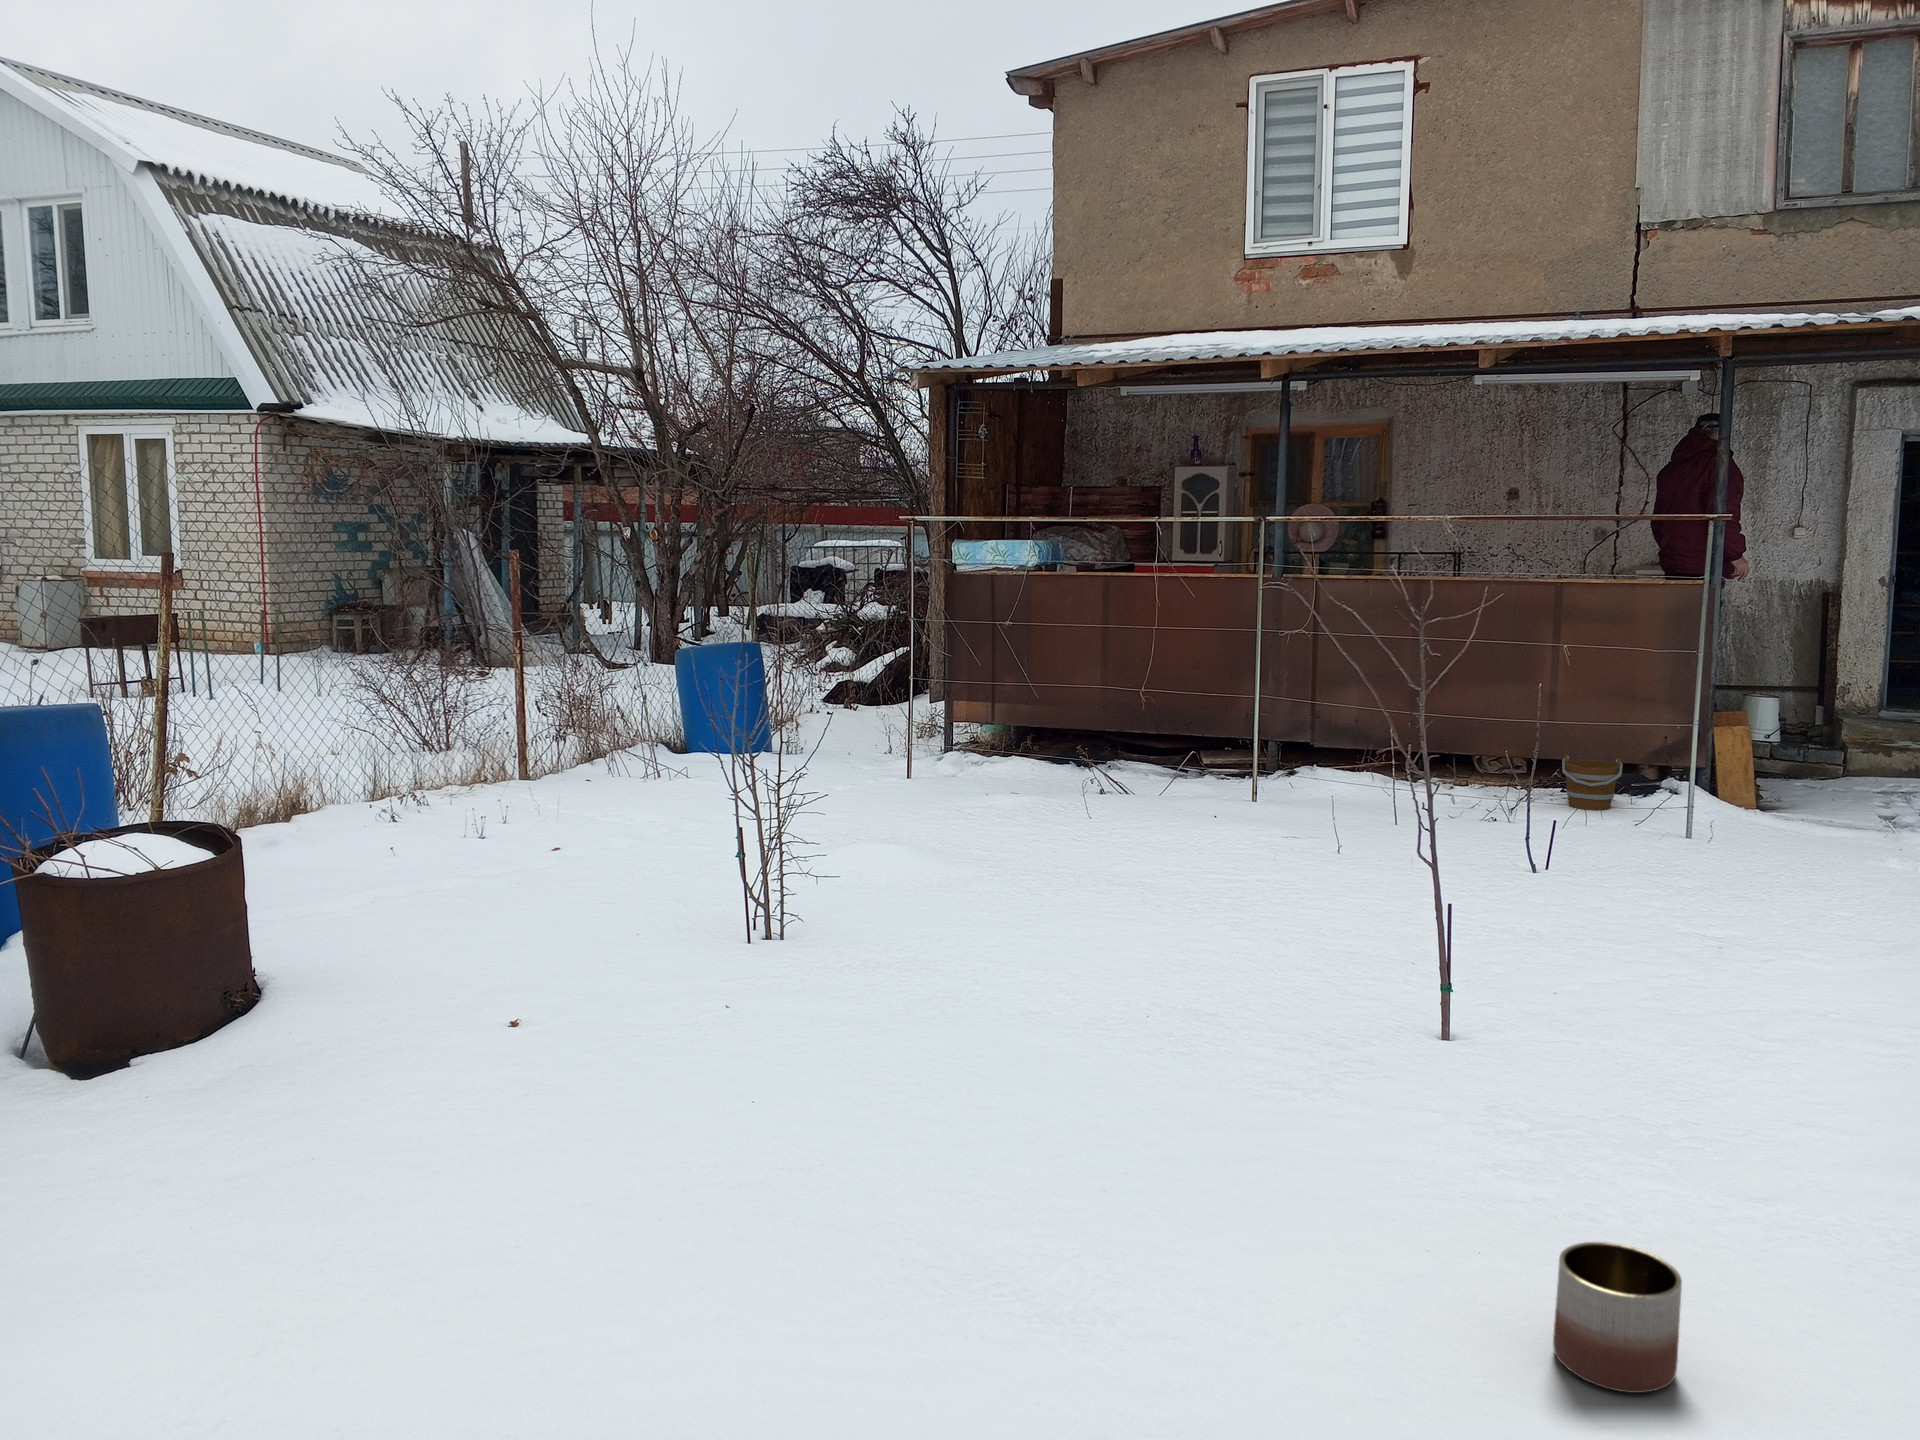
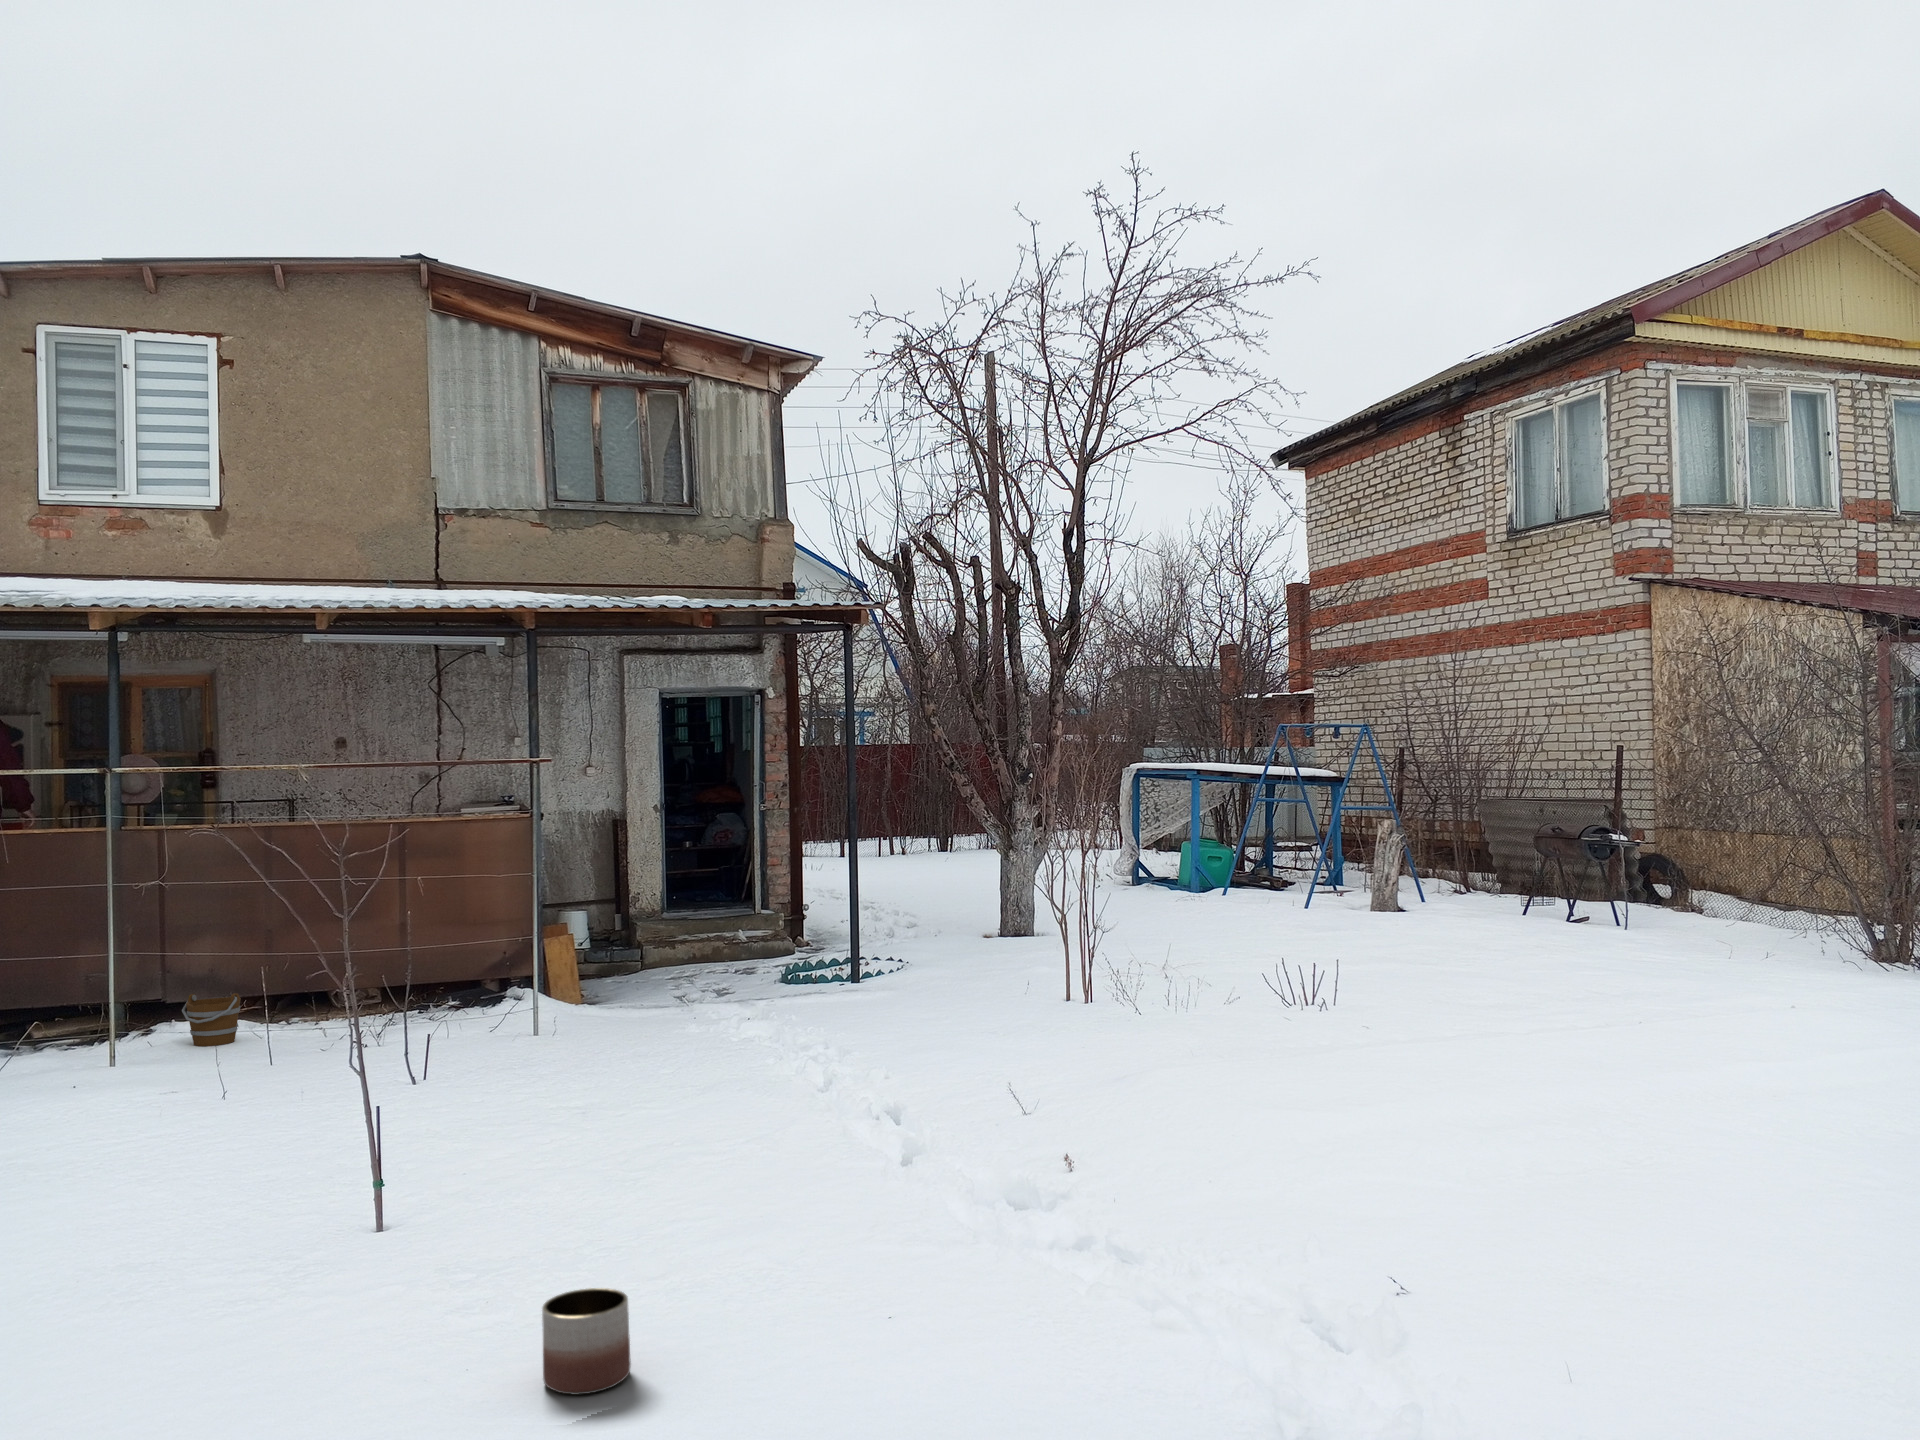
bucket: present [1562,755,1623,810] -> present [182,993,241,1046]

